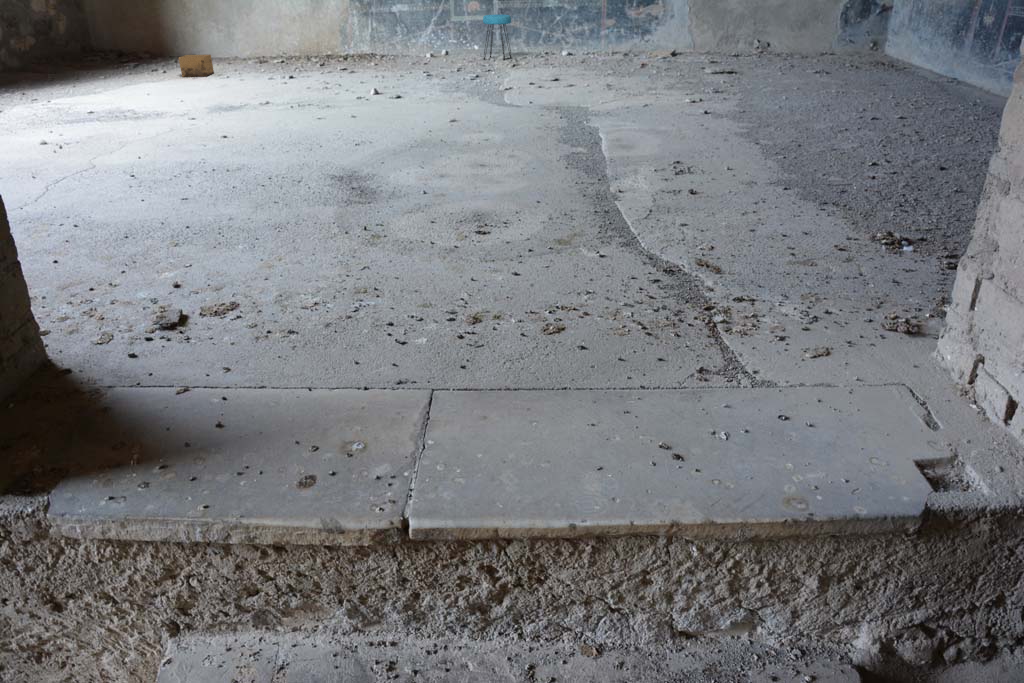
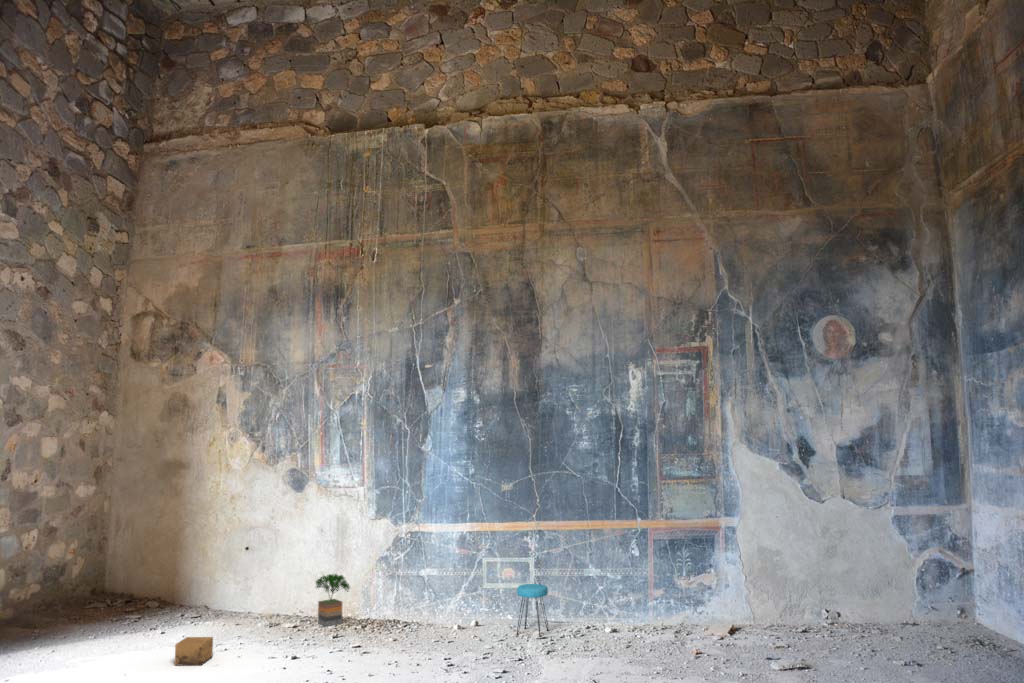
potted tree: none [293,10,328,59] -> present [316,574,350,626]

